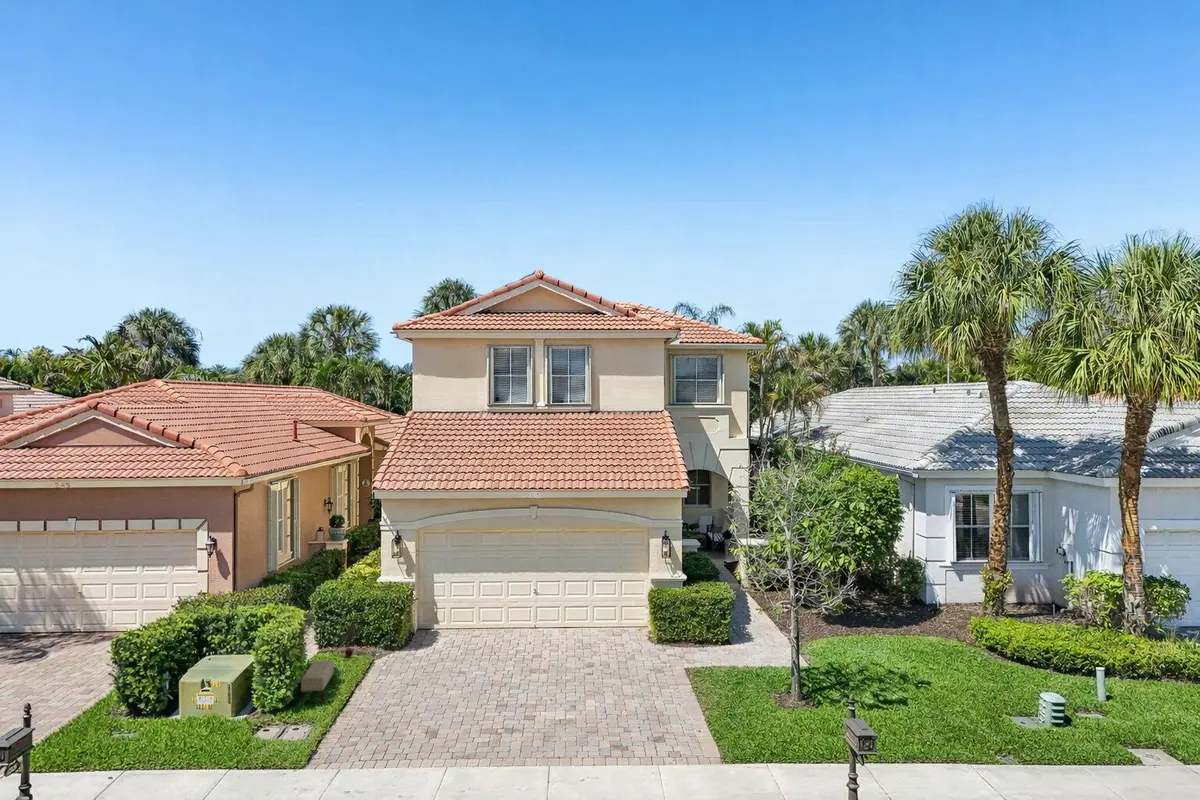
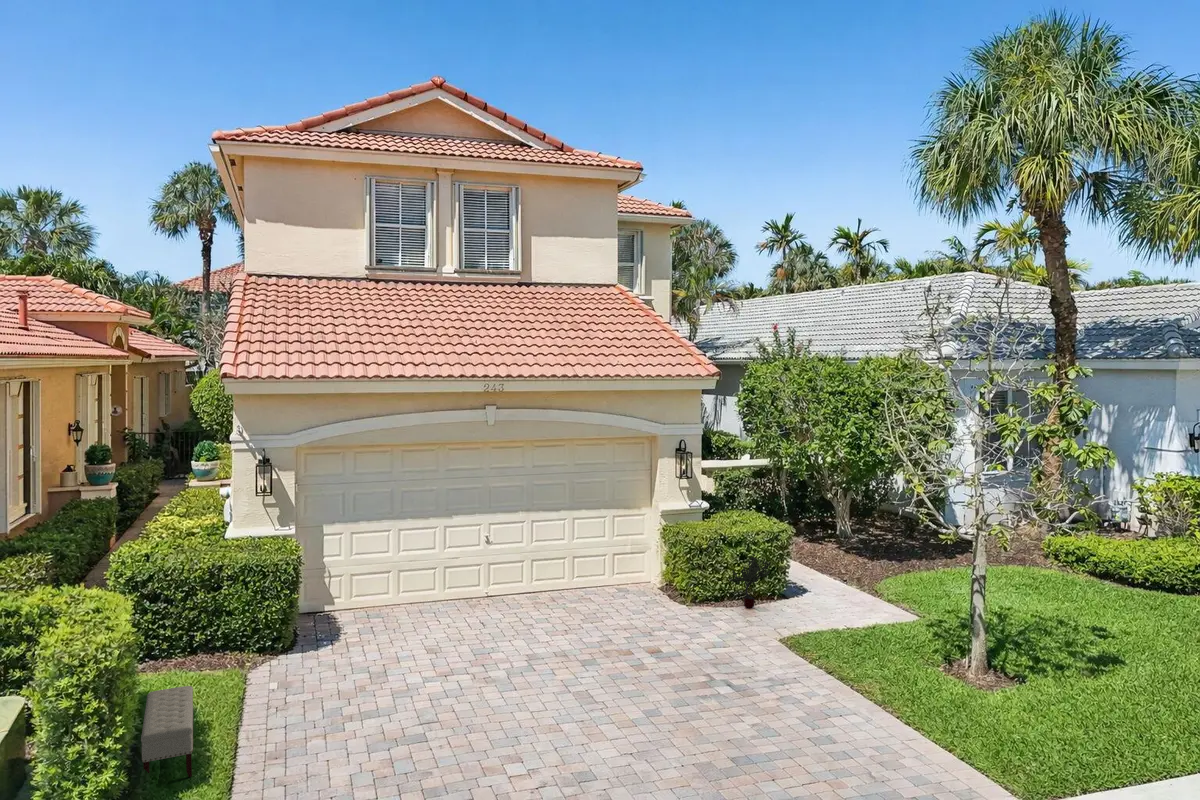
potted tree: present [335,620,363,658] -> present [729,554,770,609]

